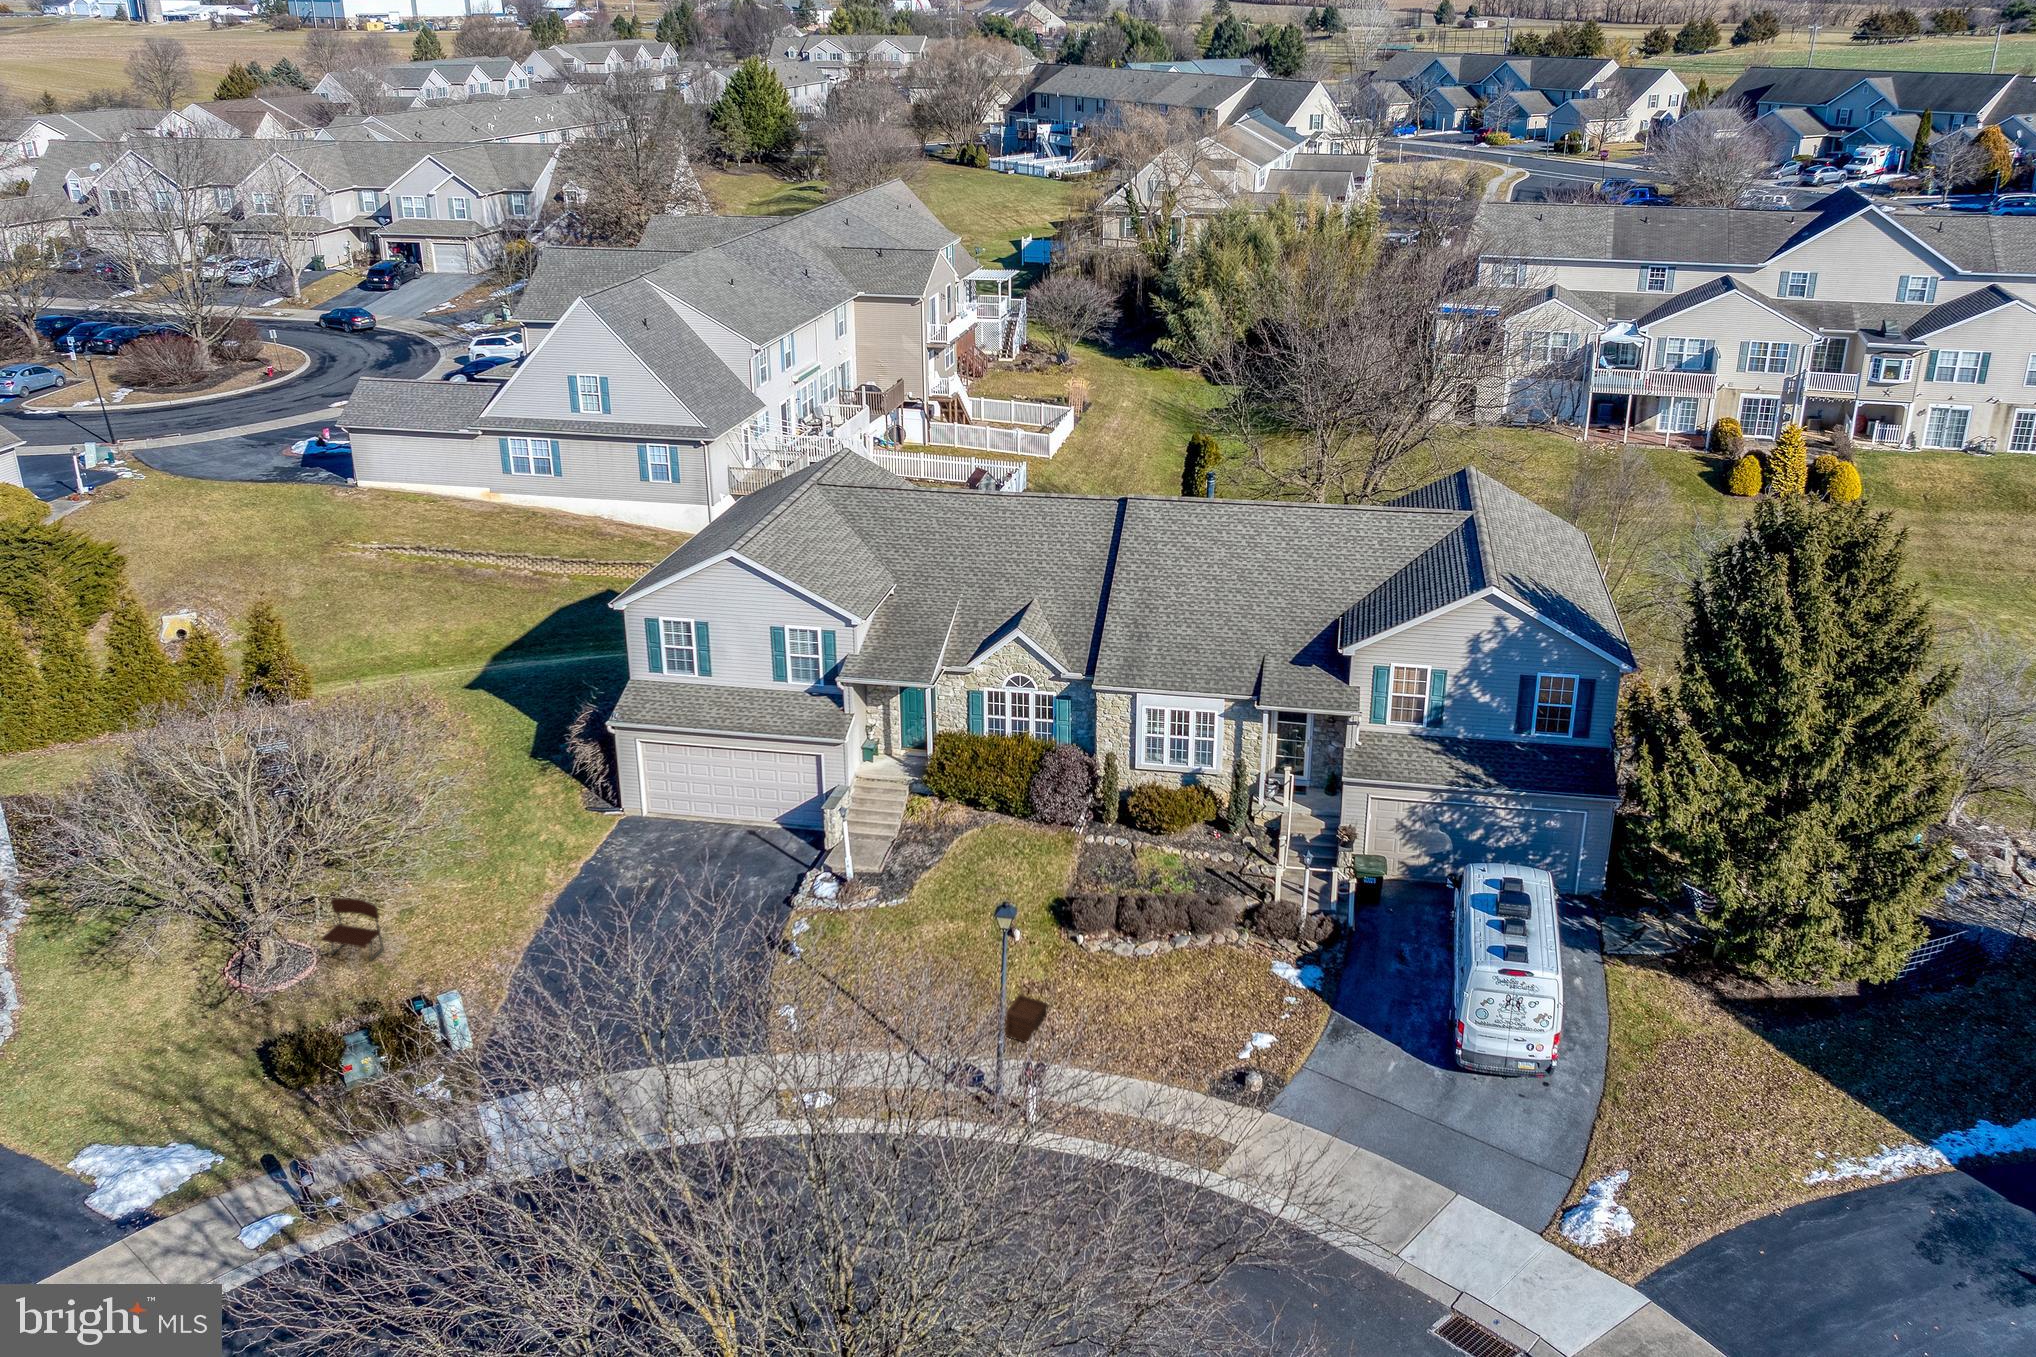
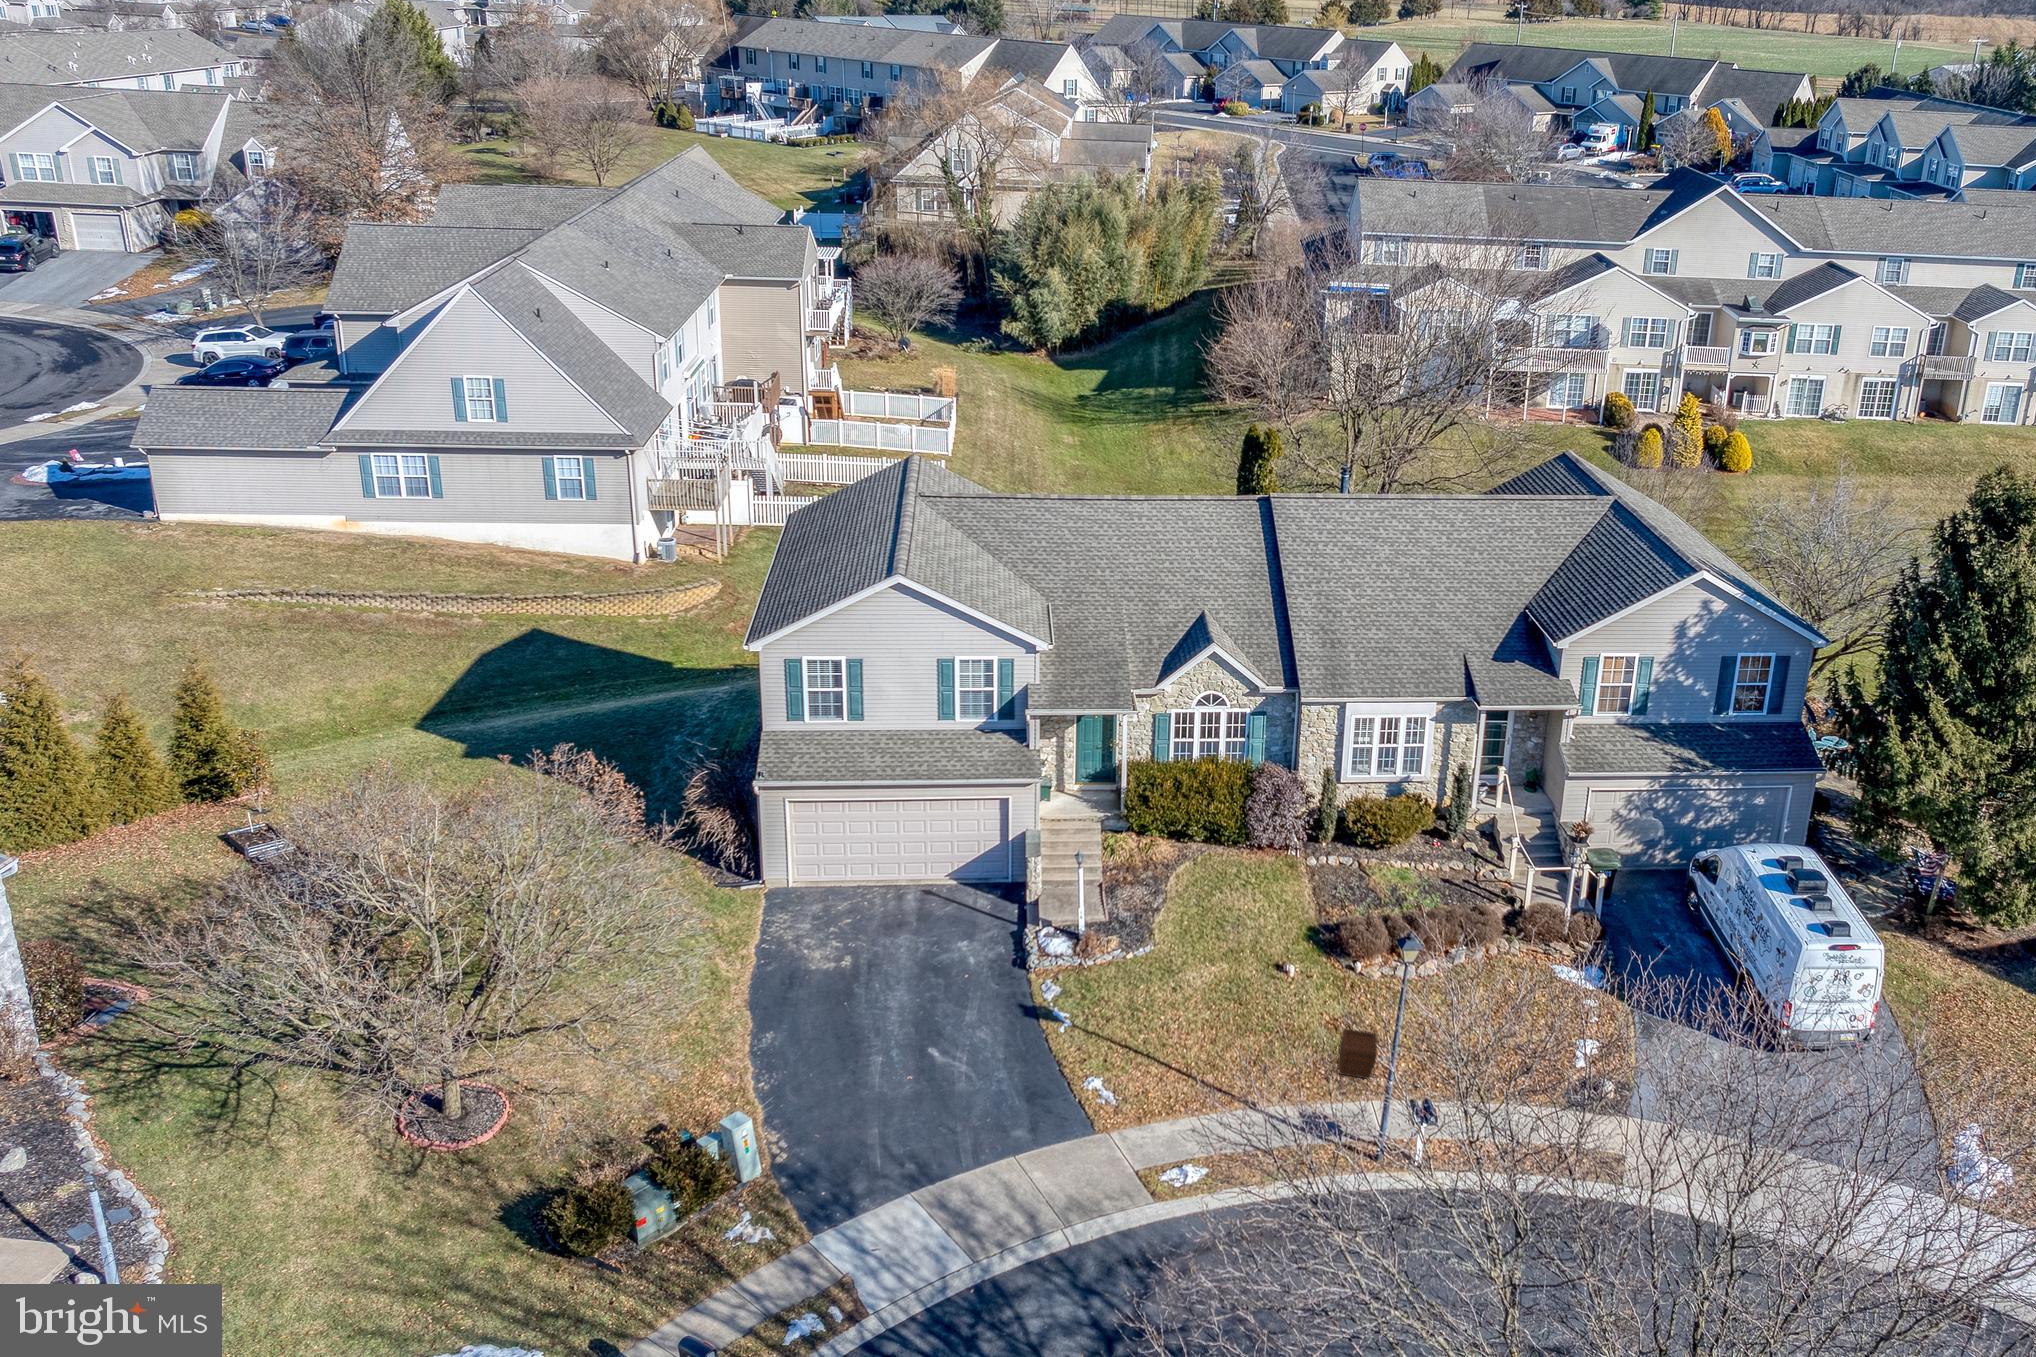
bench: present [321,898,384,960] -> none [544,1015,609,1087]

